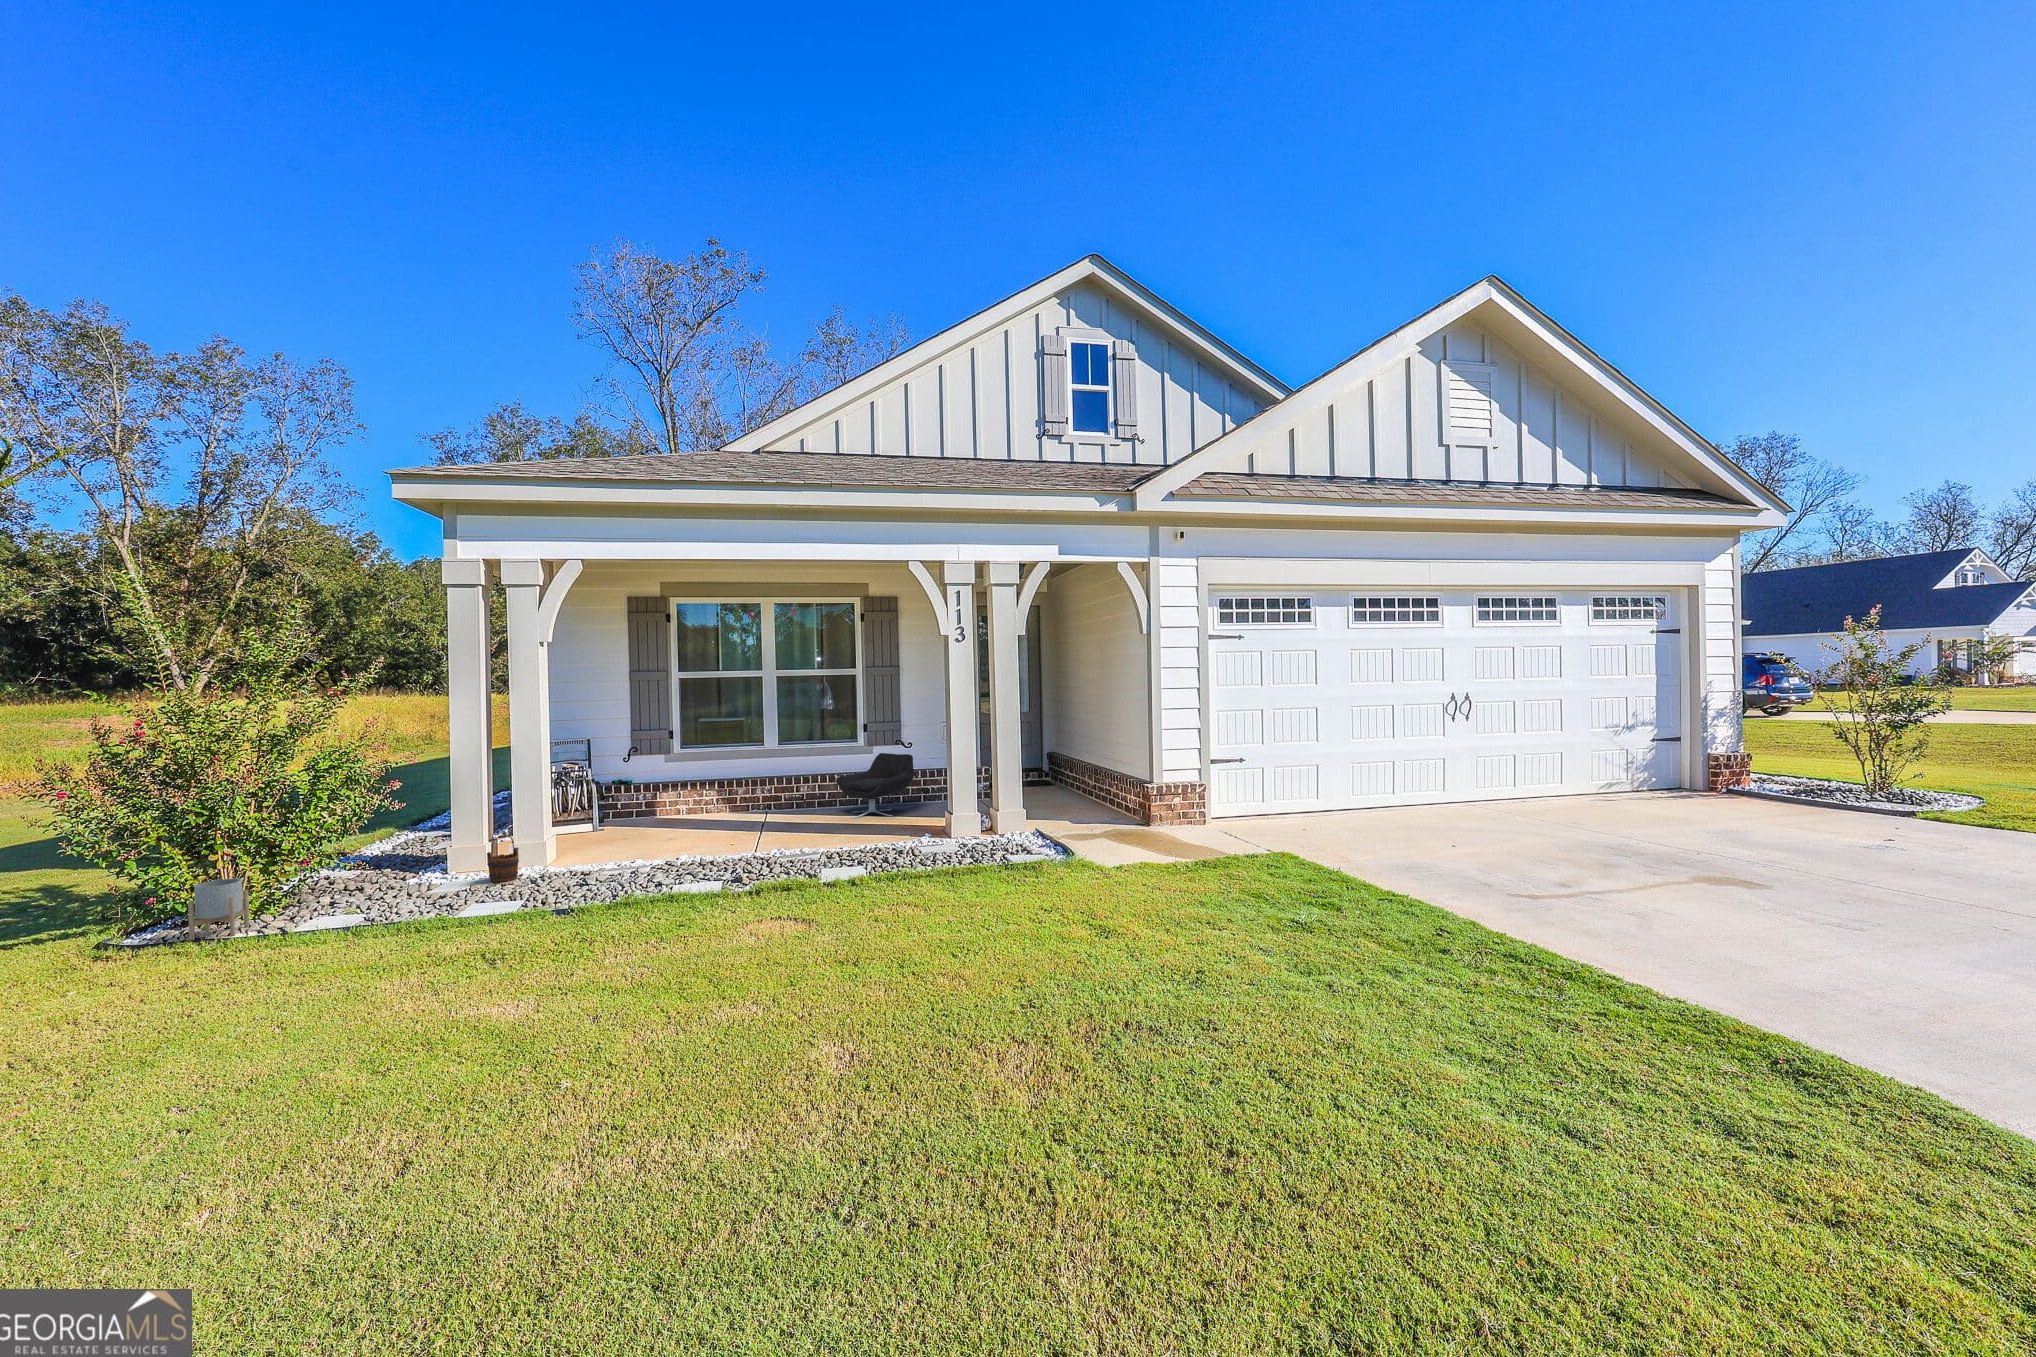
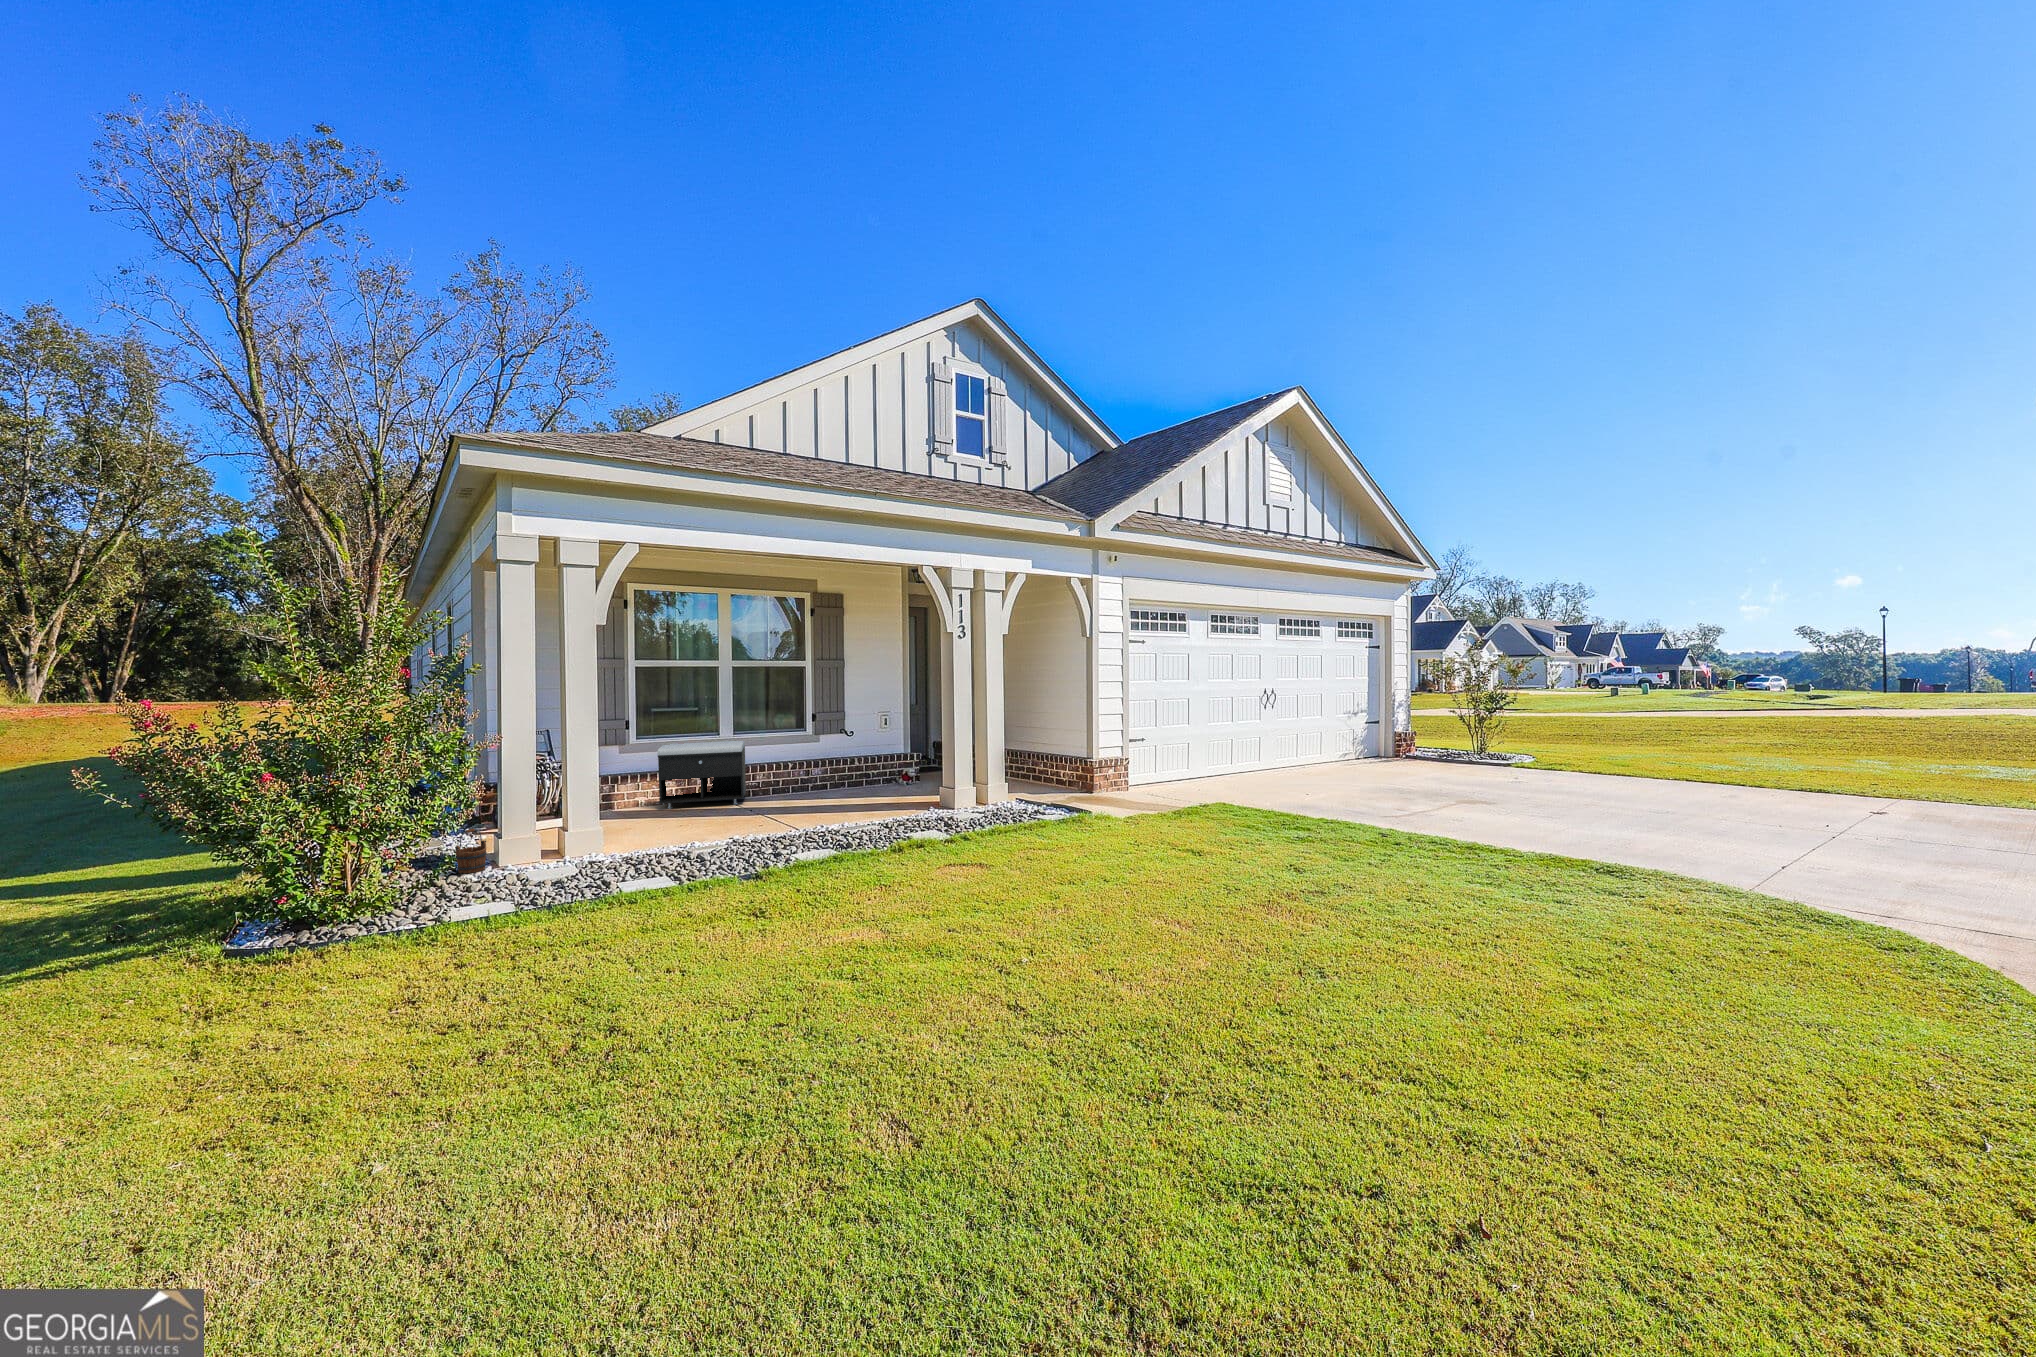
storage bench: none [697,749,791,822] -> present [657,741,746,809]
lounge chair: present [836,753,914,819] -> none [788,744,860,805]
planter: present [188,878,249,940] -> none [155,879,218,940]

